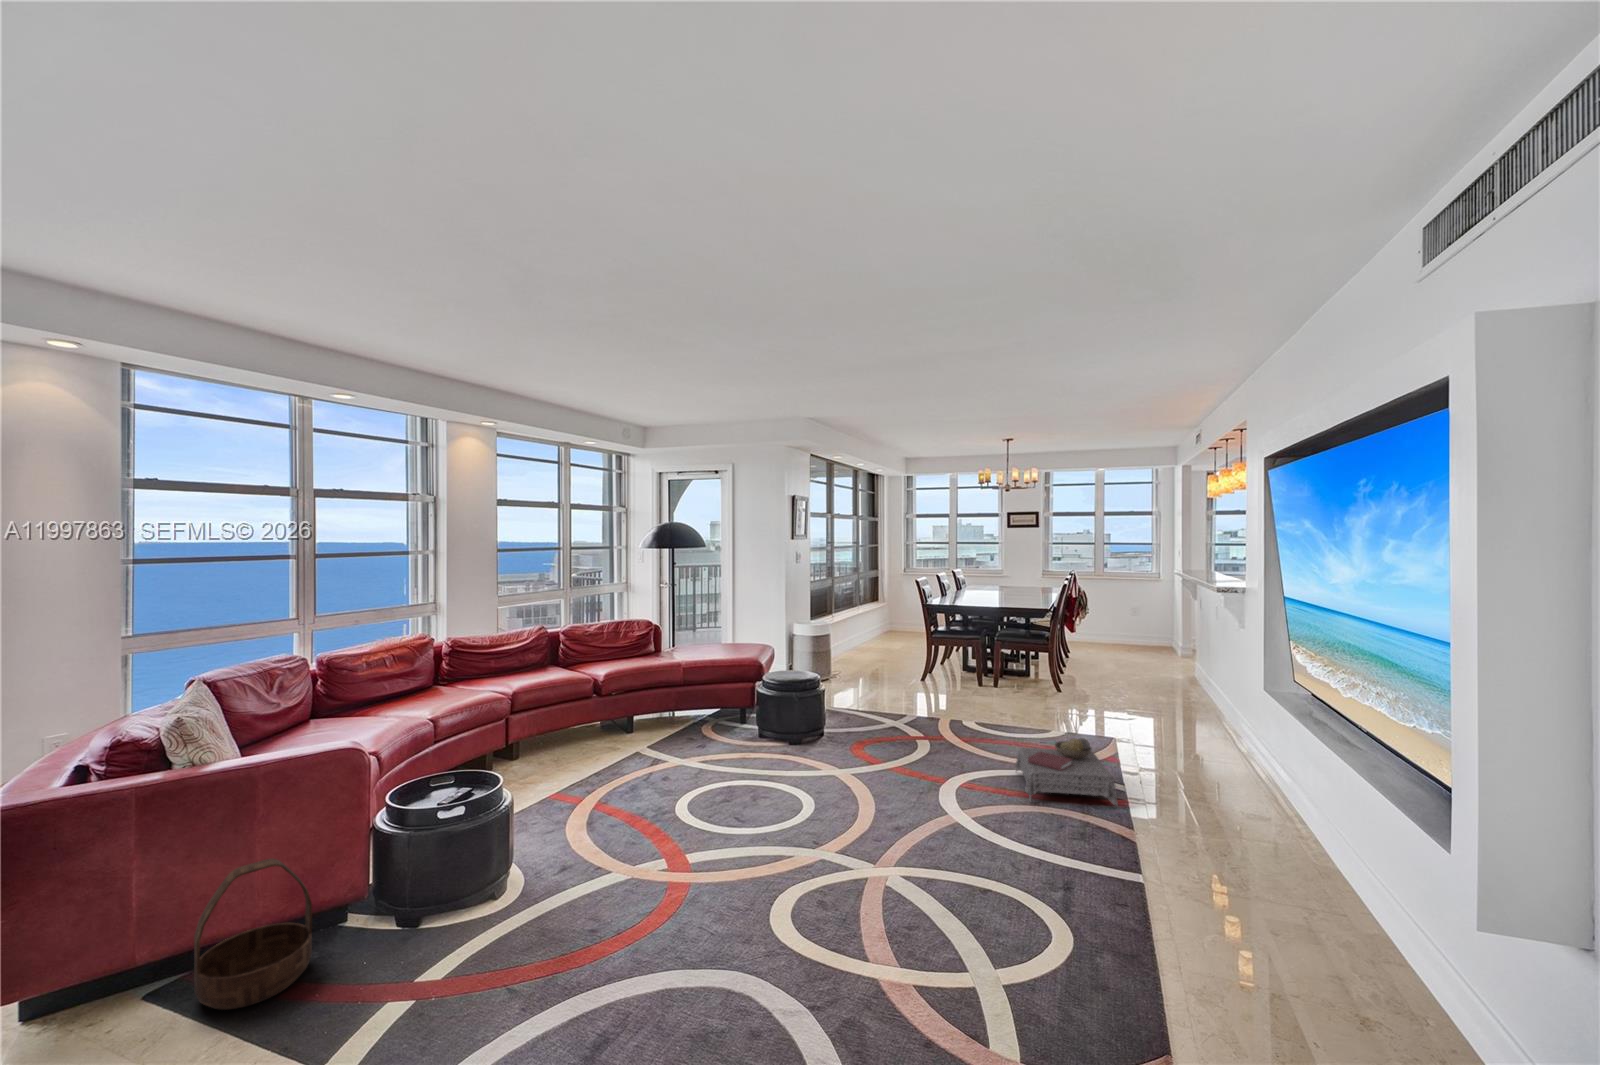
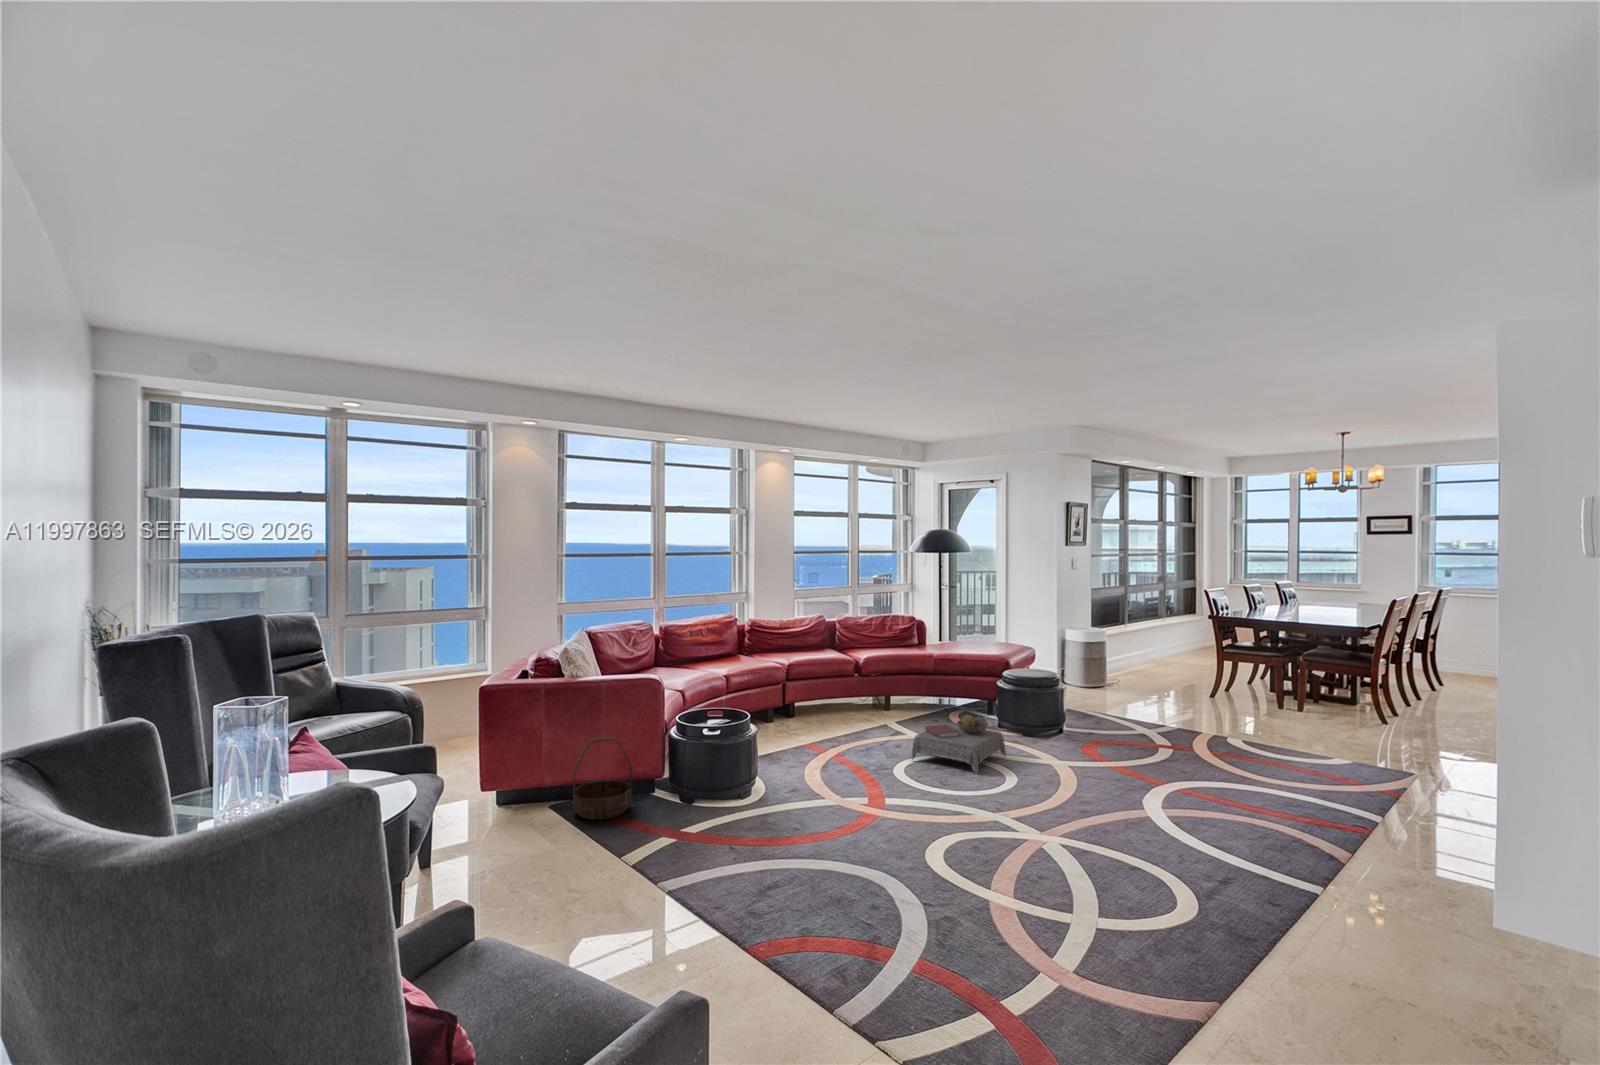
ottoman: present [1015,738,1118,807] -> present [912,715,1006,774]

